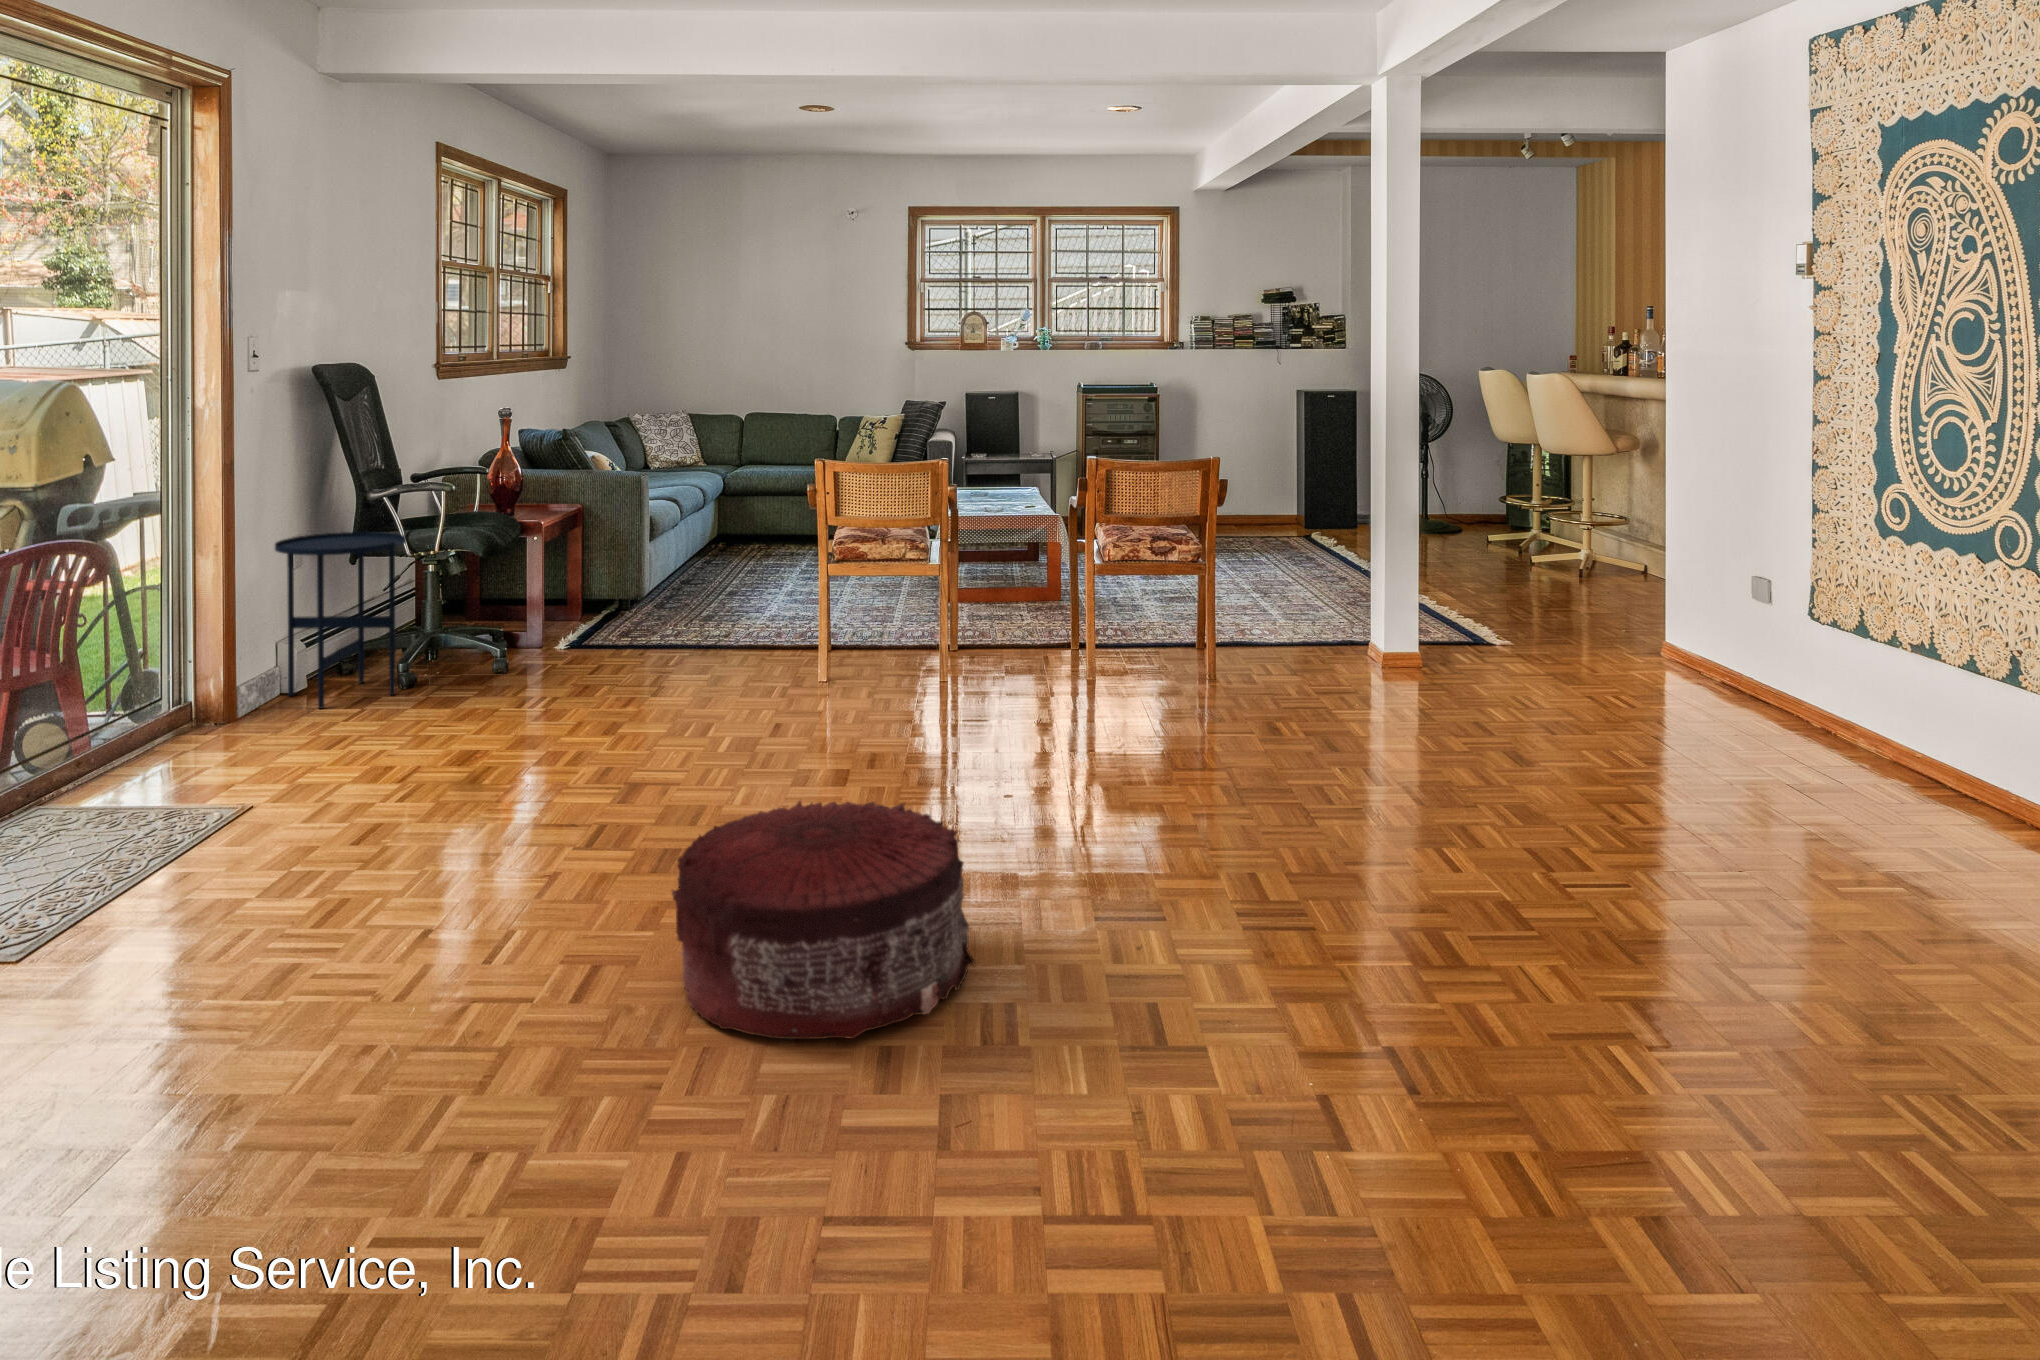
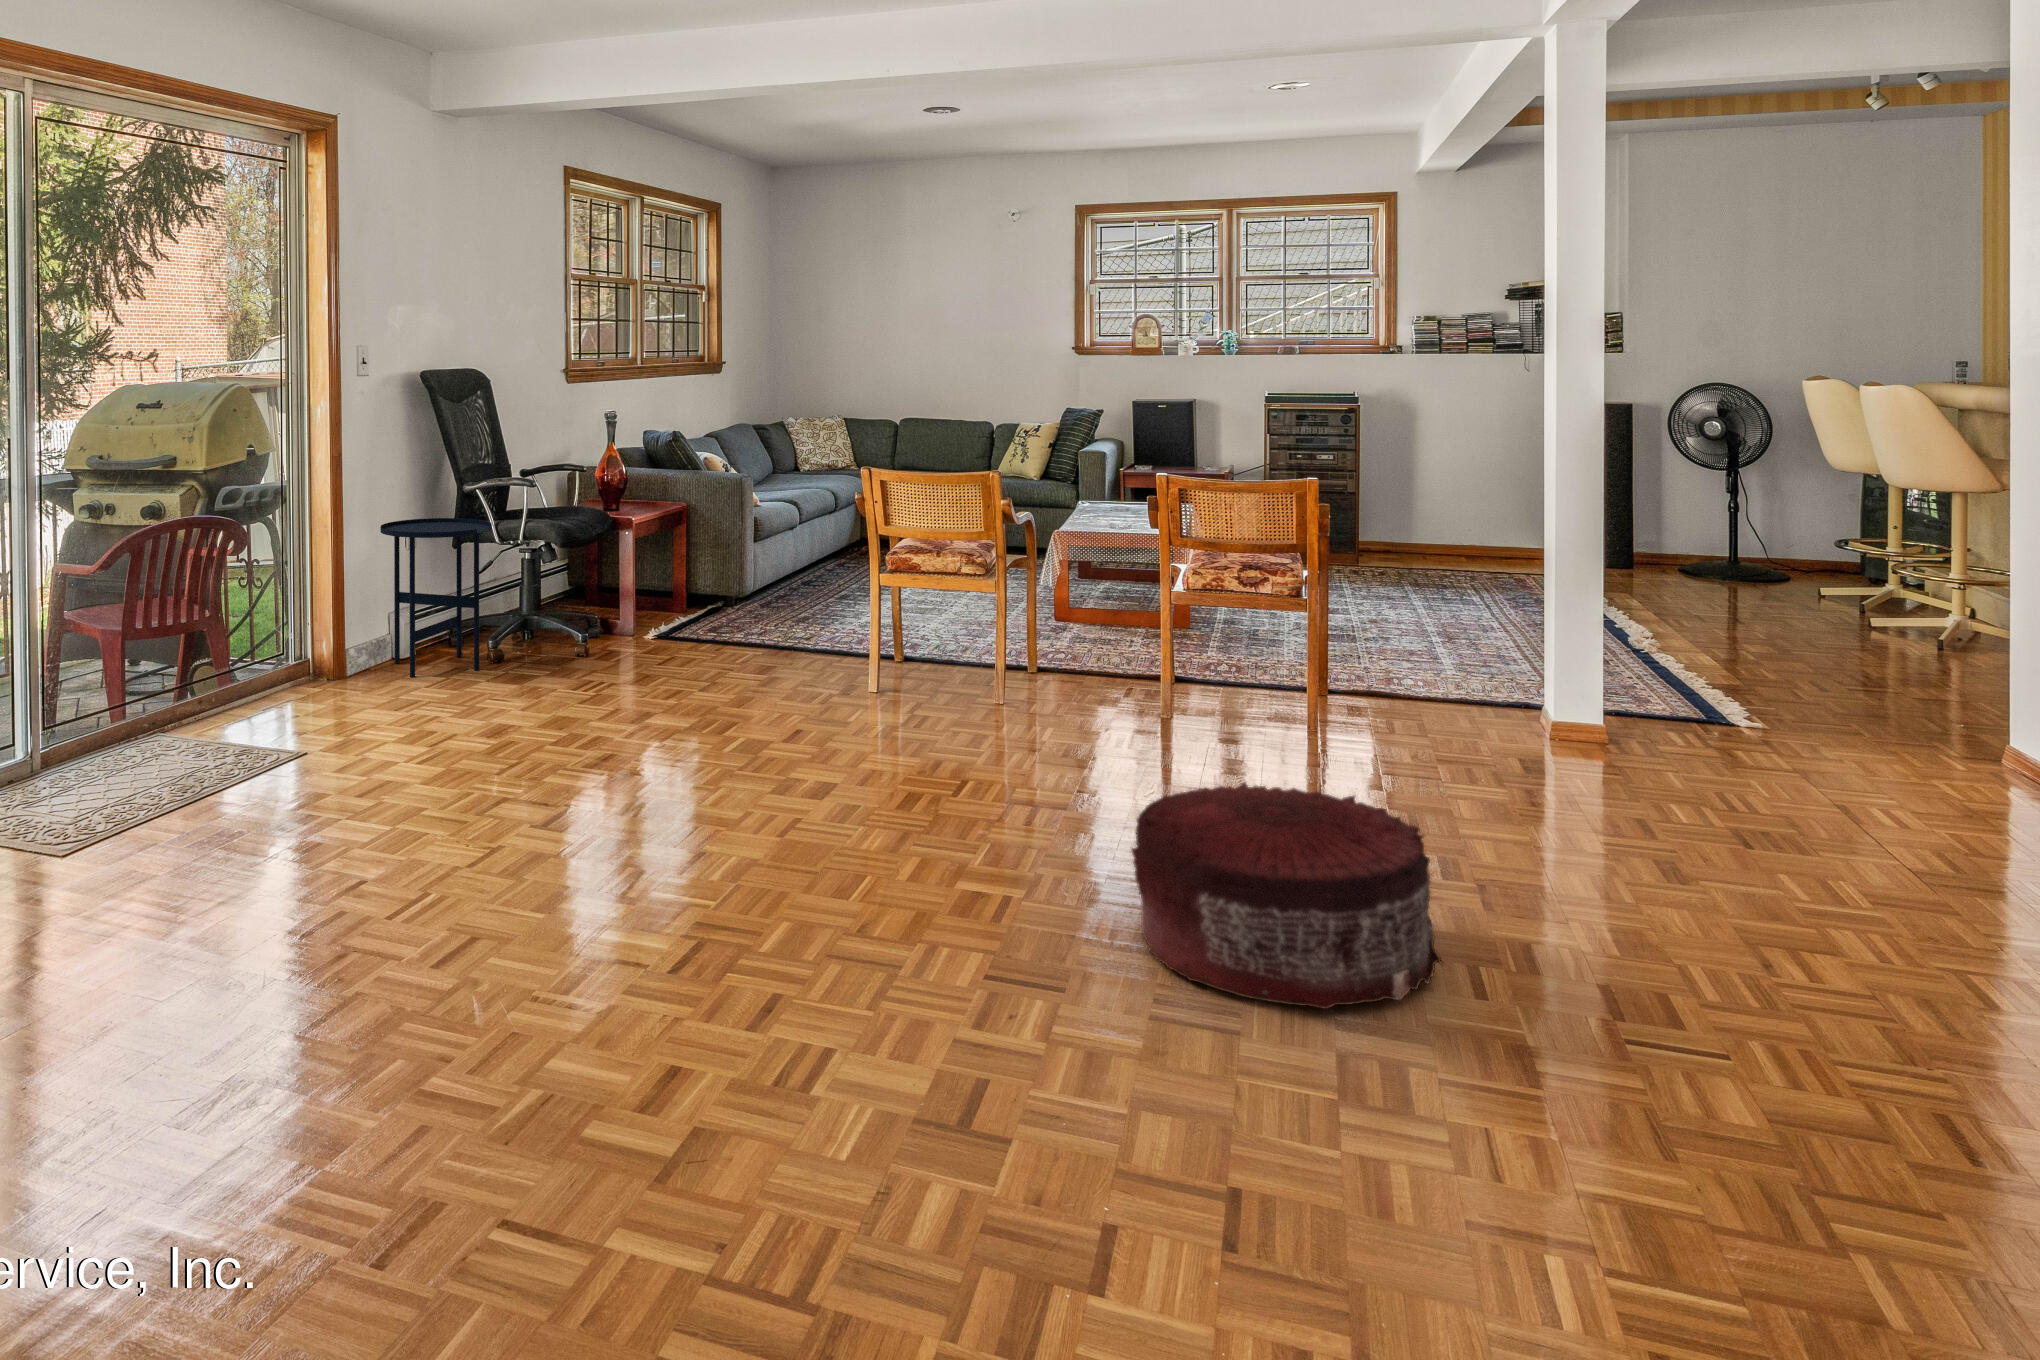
pouf: present [672,801,975,1039] -> present [1131,782,1441,1009]

